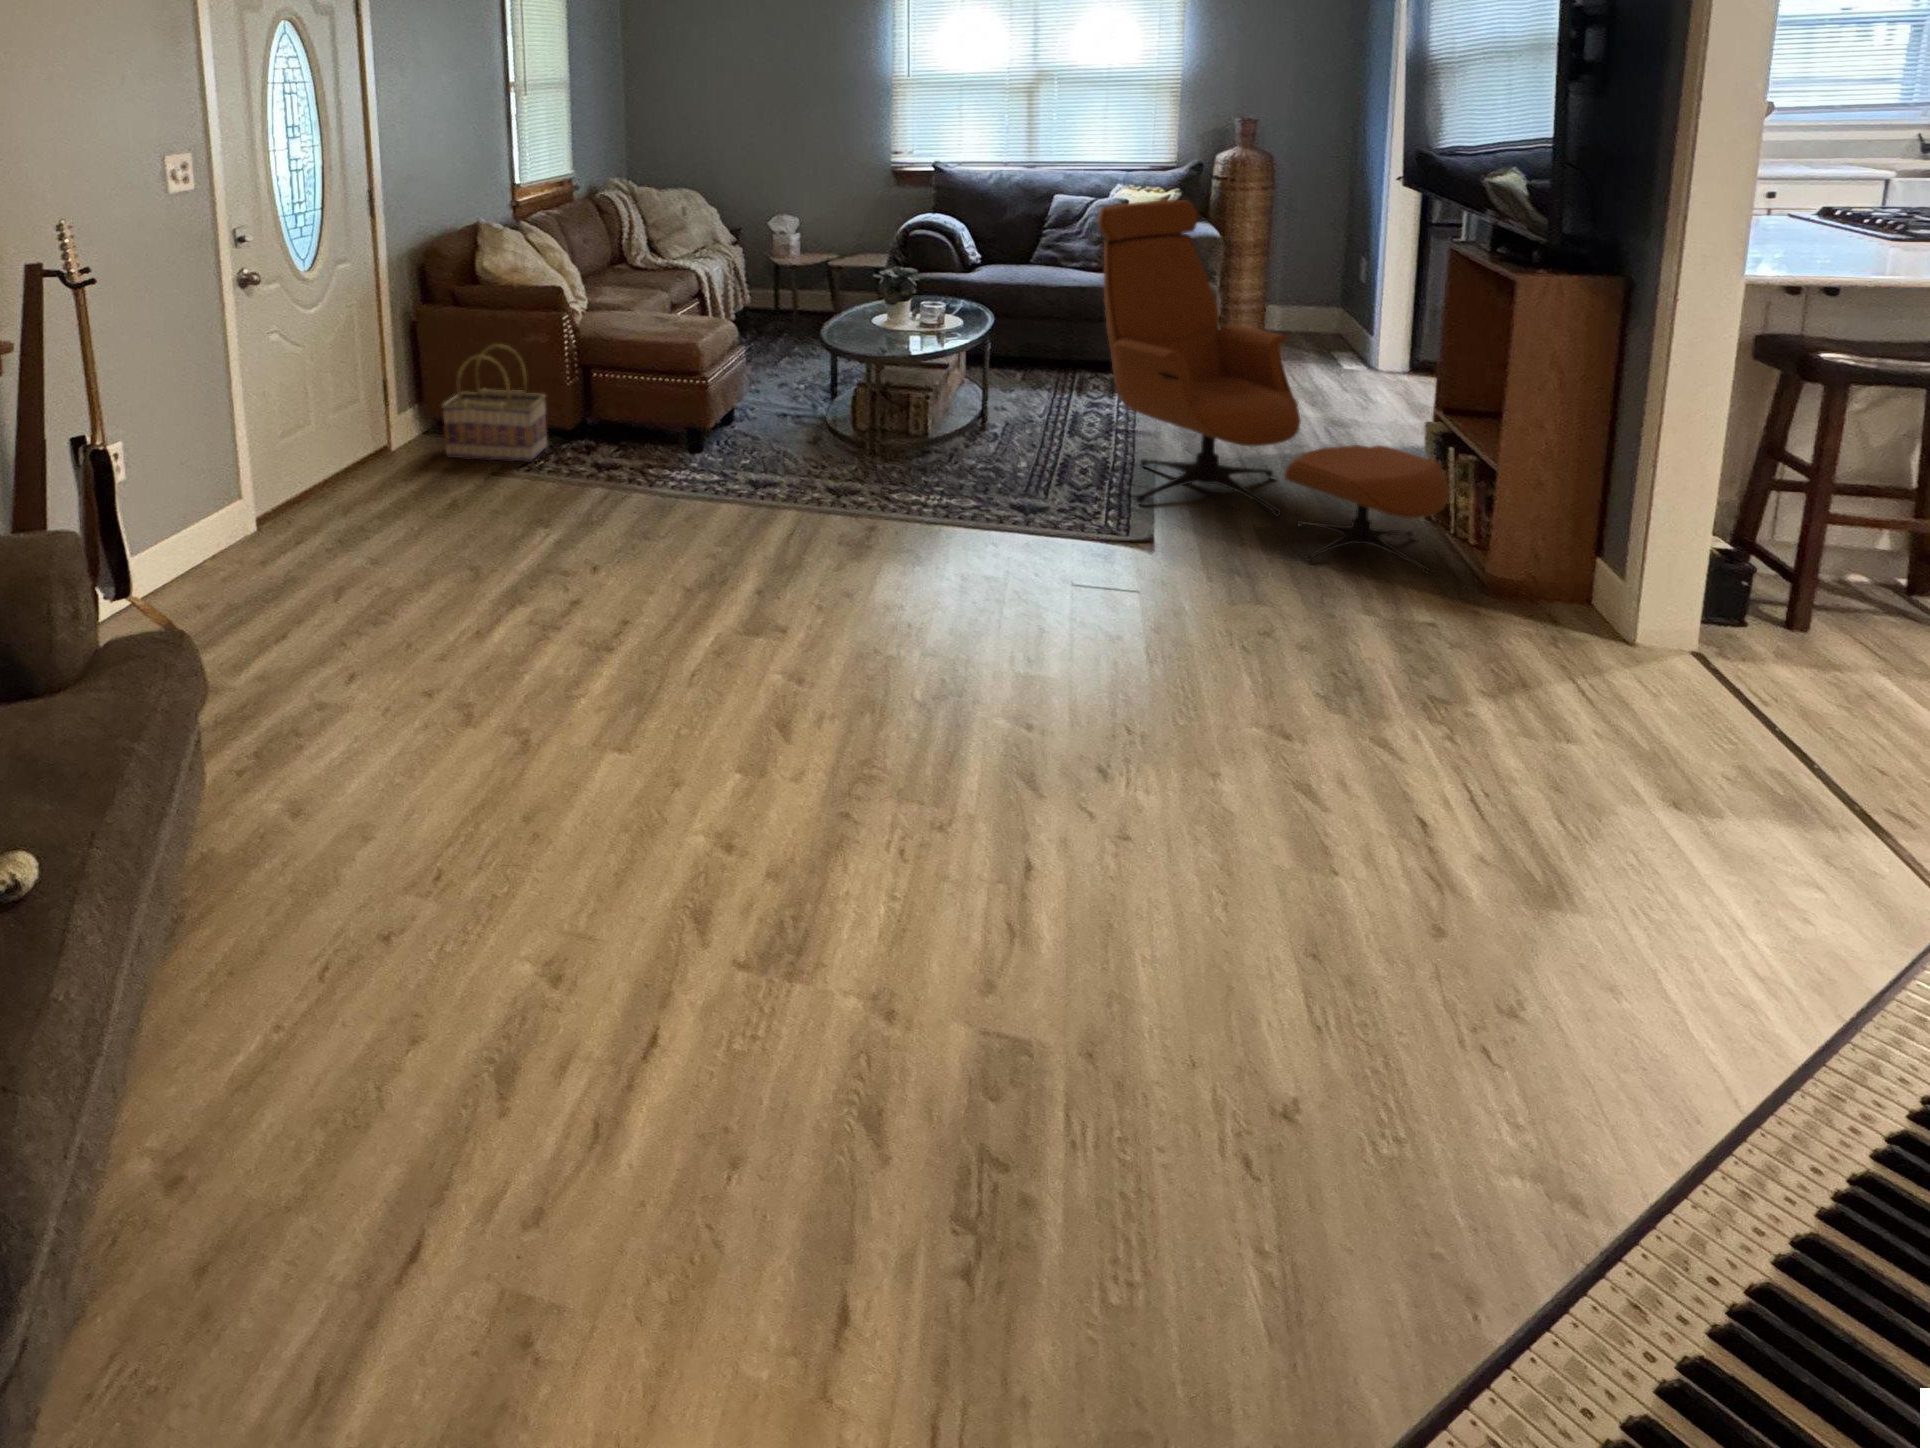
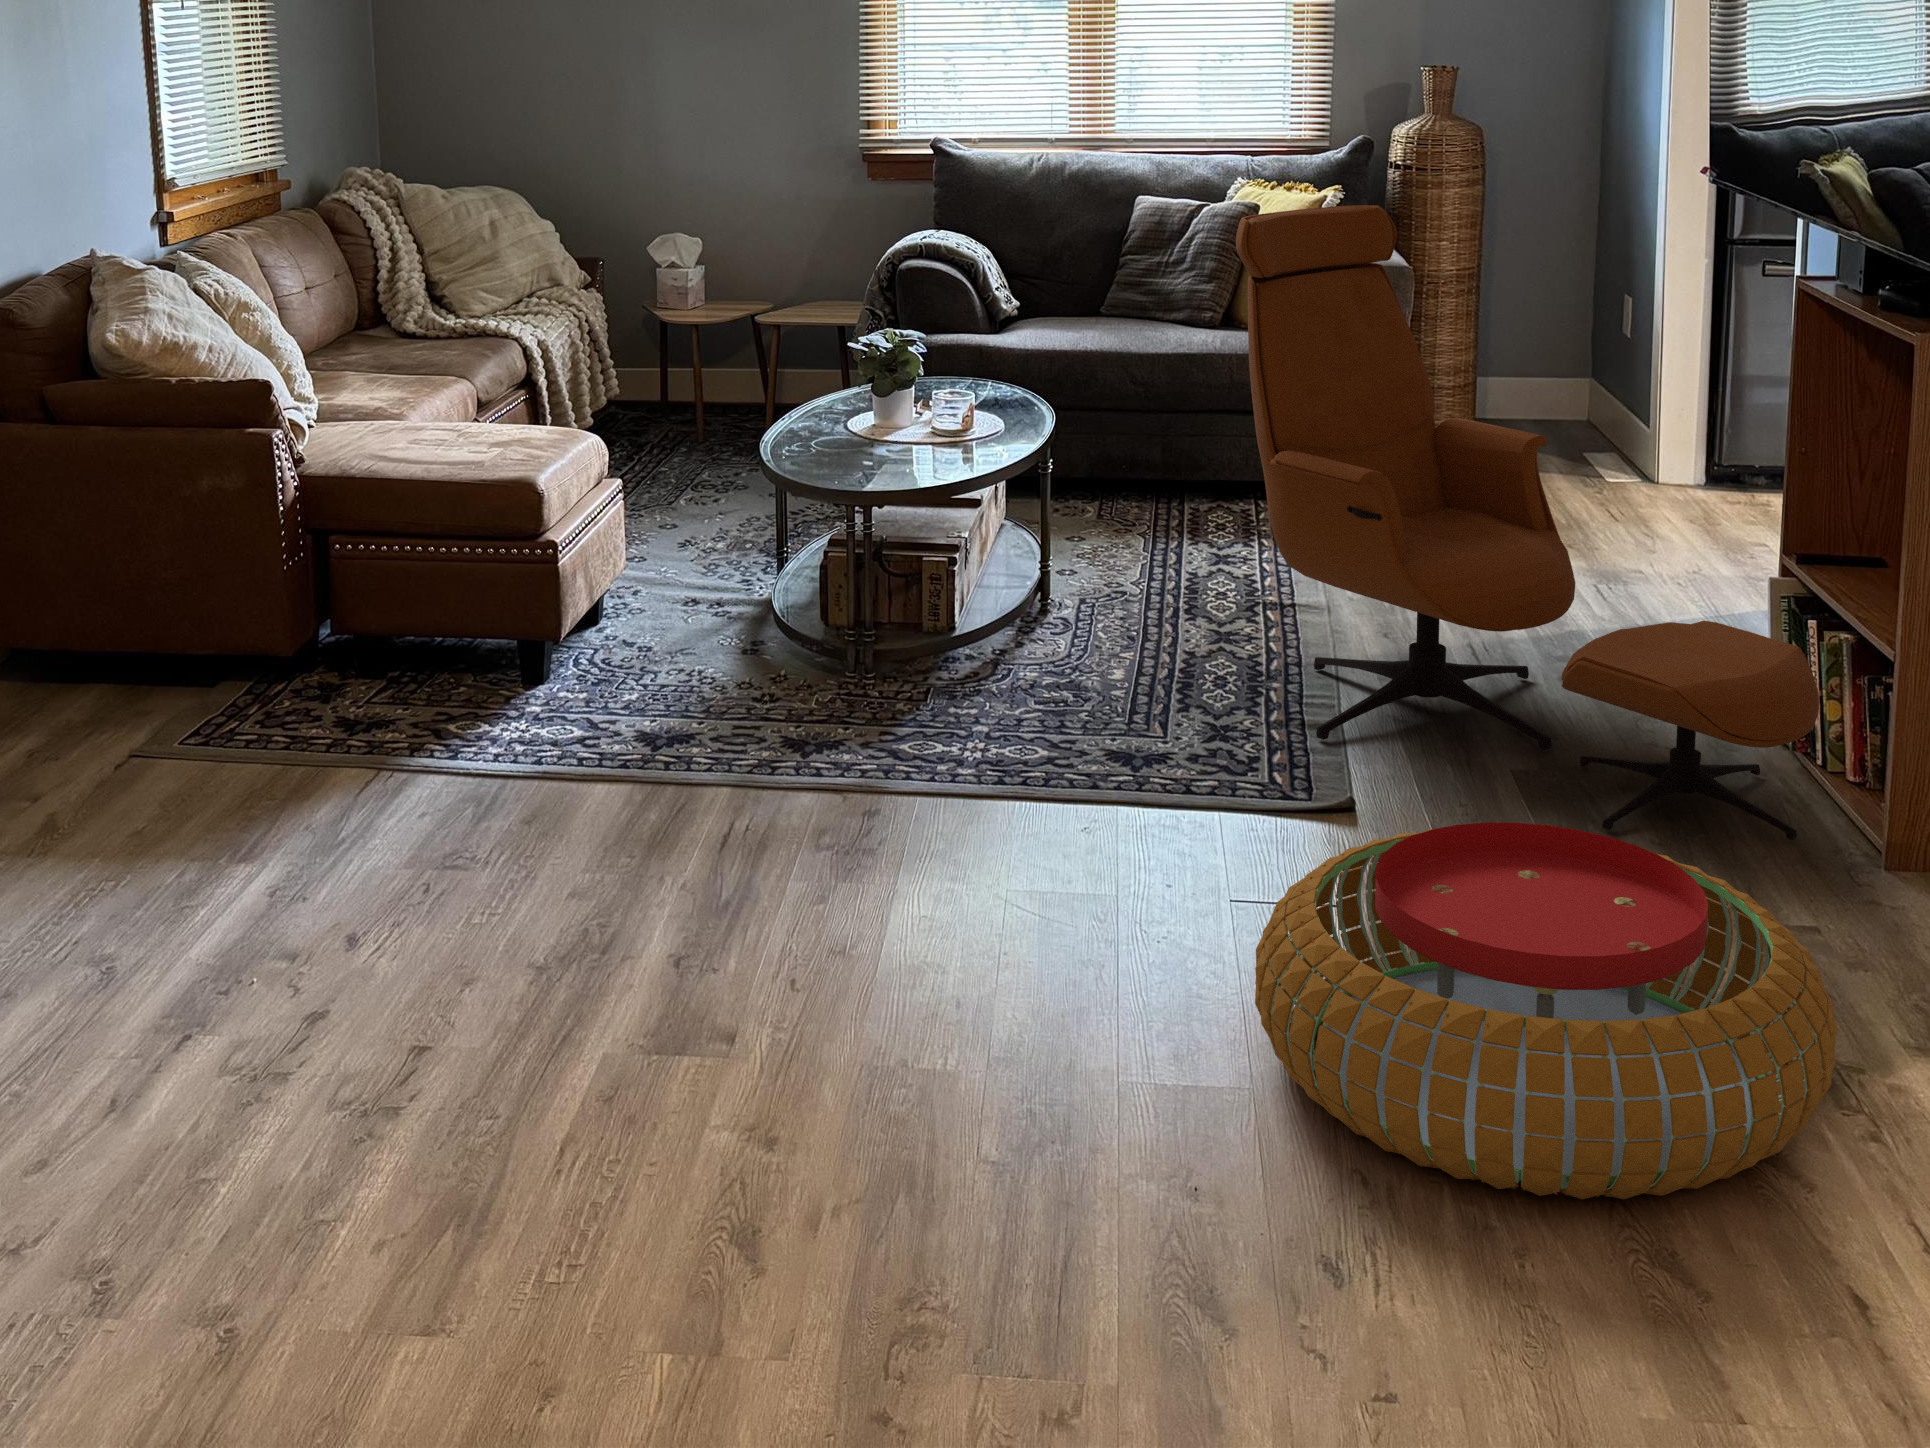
basket: present [442,344,547,461] -> none [19,492,238,721]
pouf: none [1078,544,1425,749] -> present [1255,823,1837,1199]

